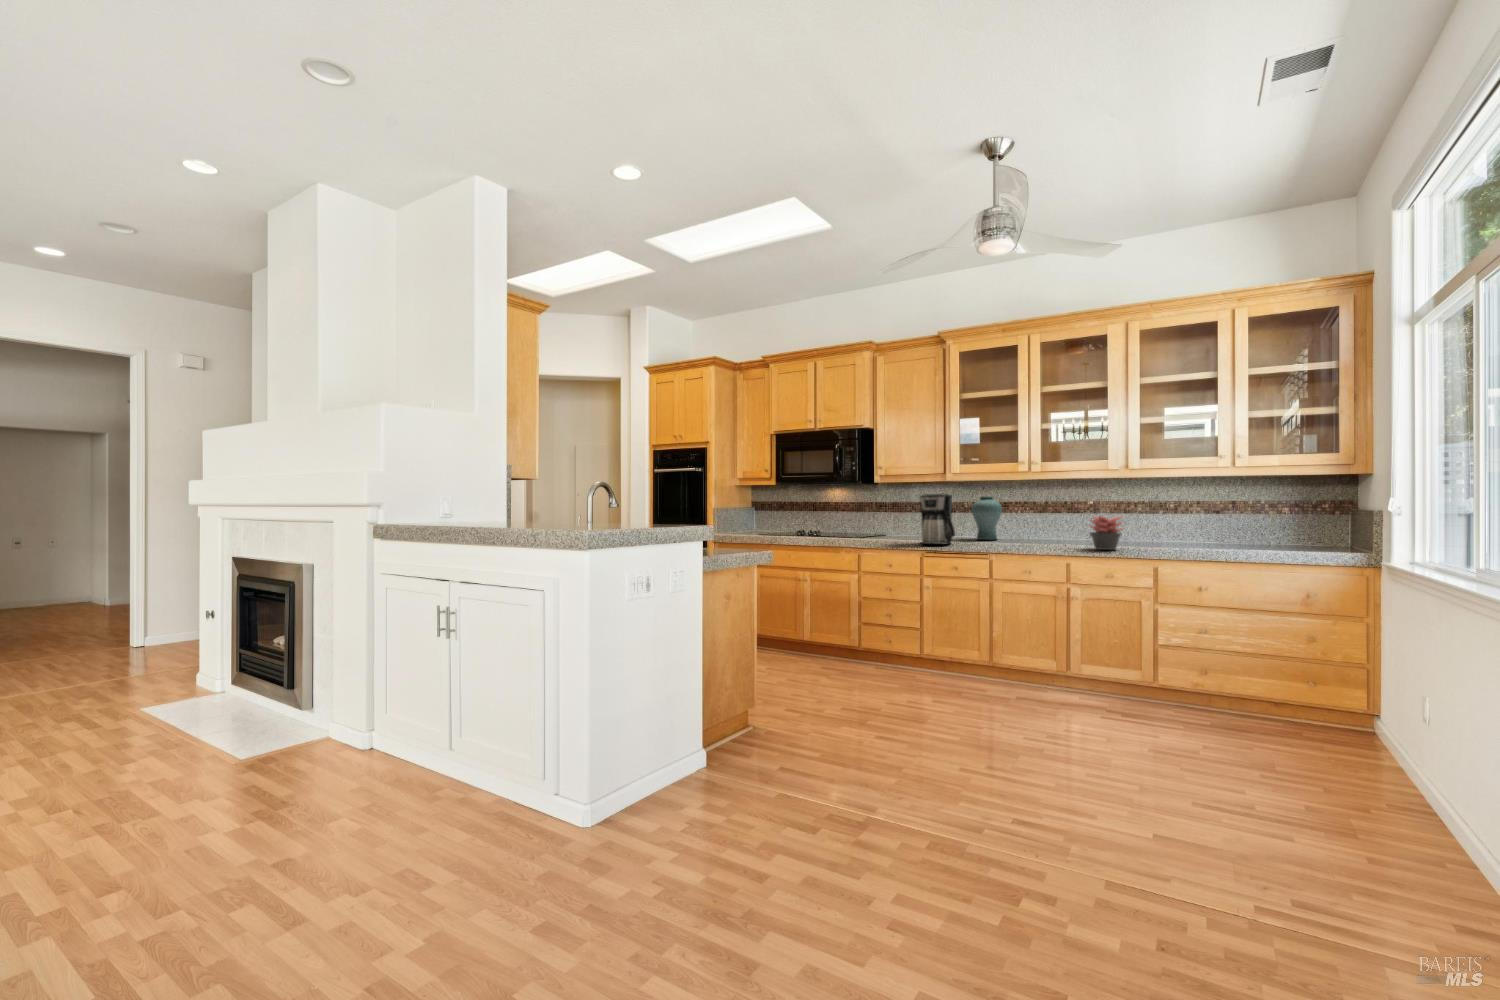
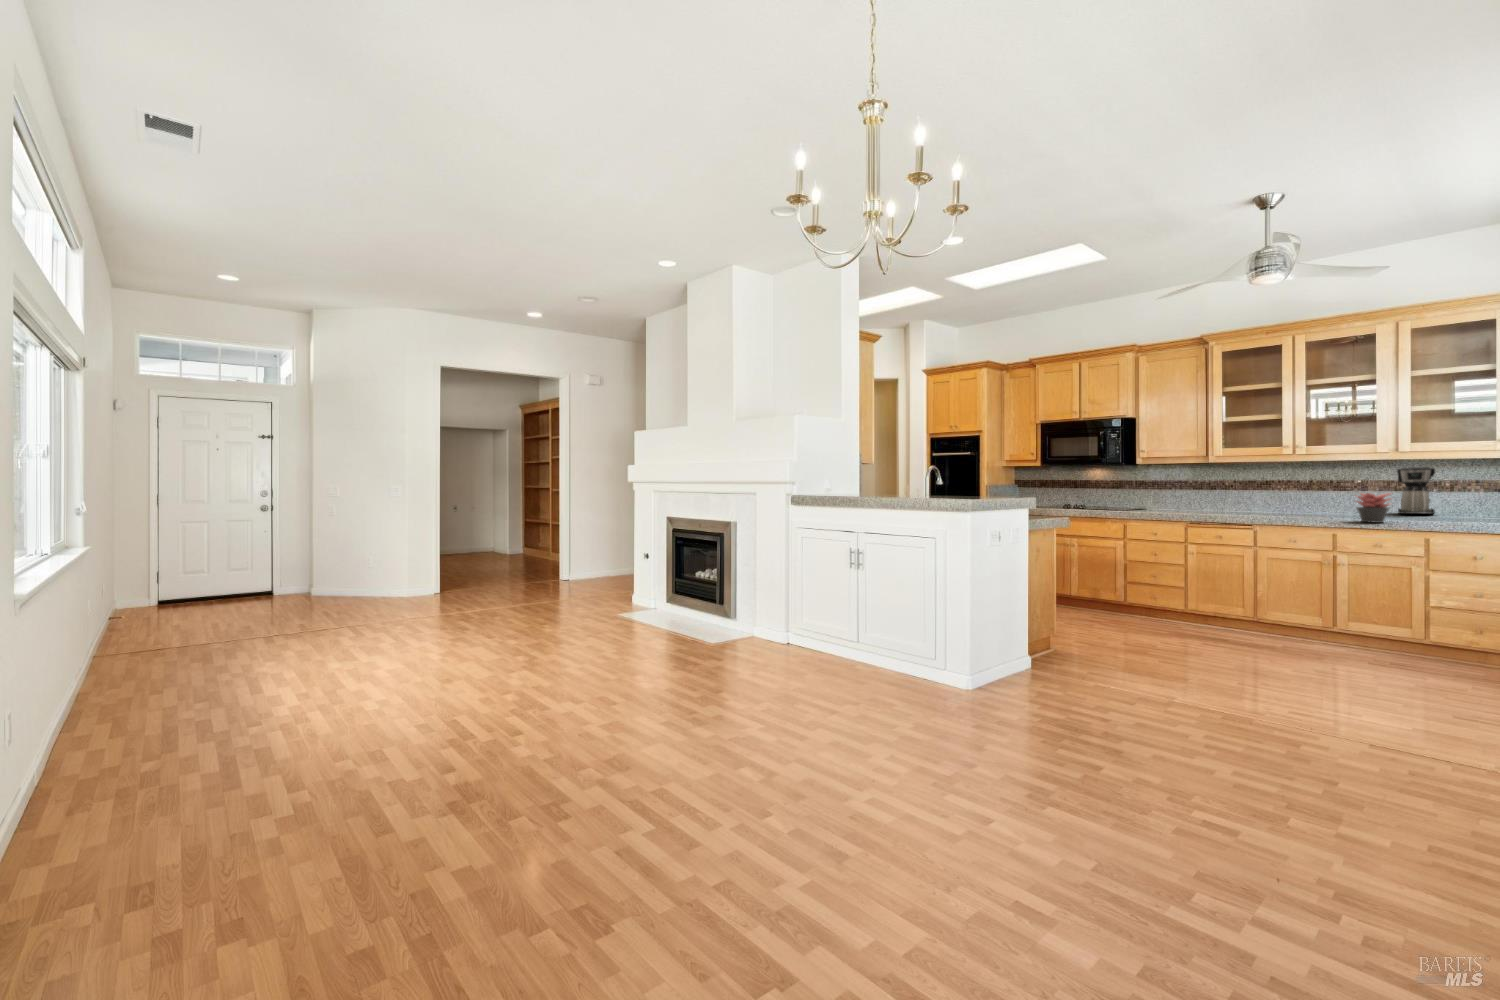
coffee maker: present [920,494,955,544] -> present [1397,467,1436,514]
vase: present [971,496,1002,540] -> none [1235,476,1266,514]

